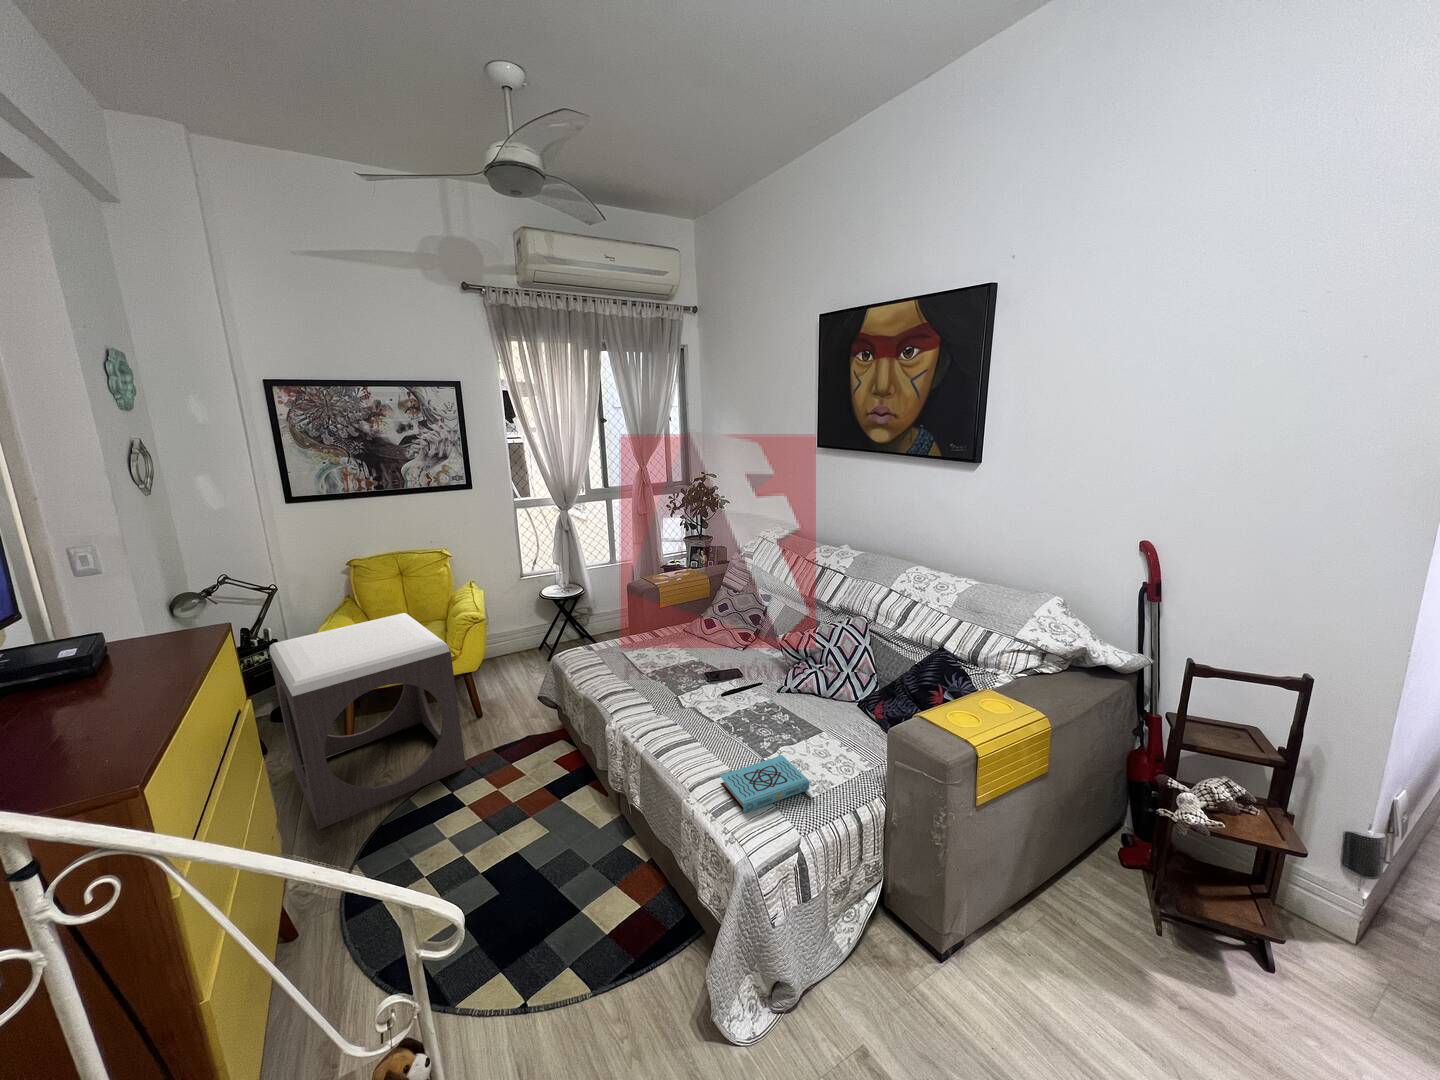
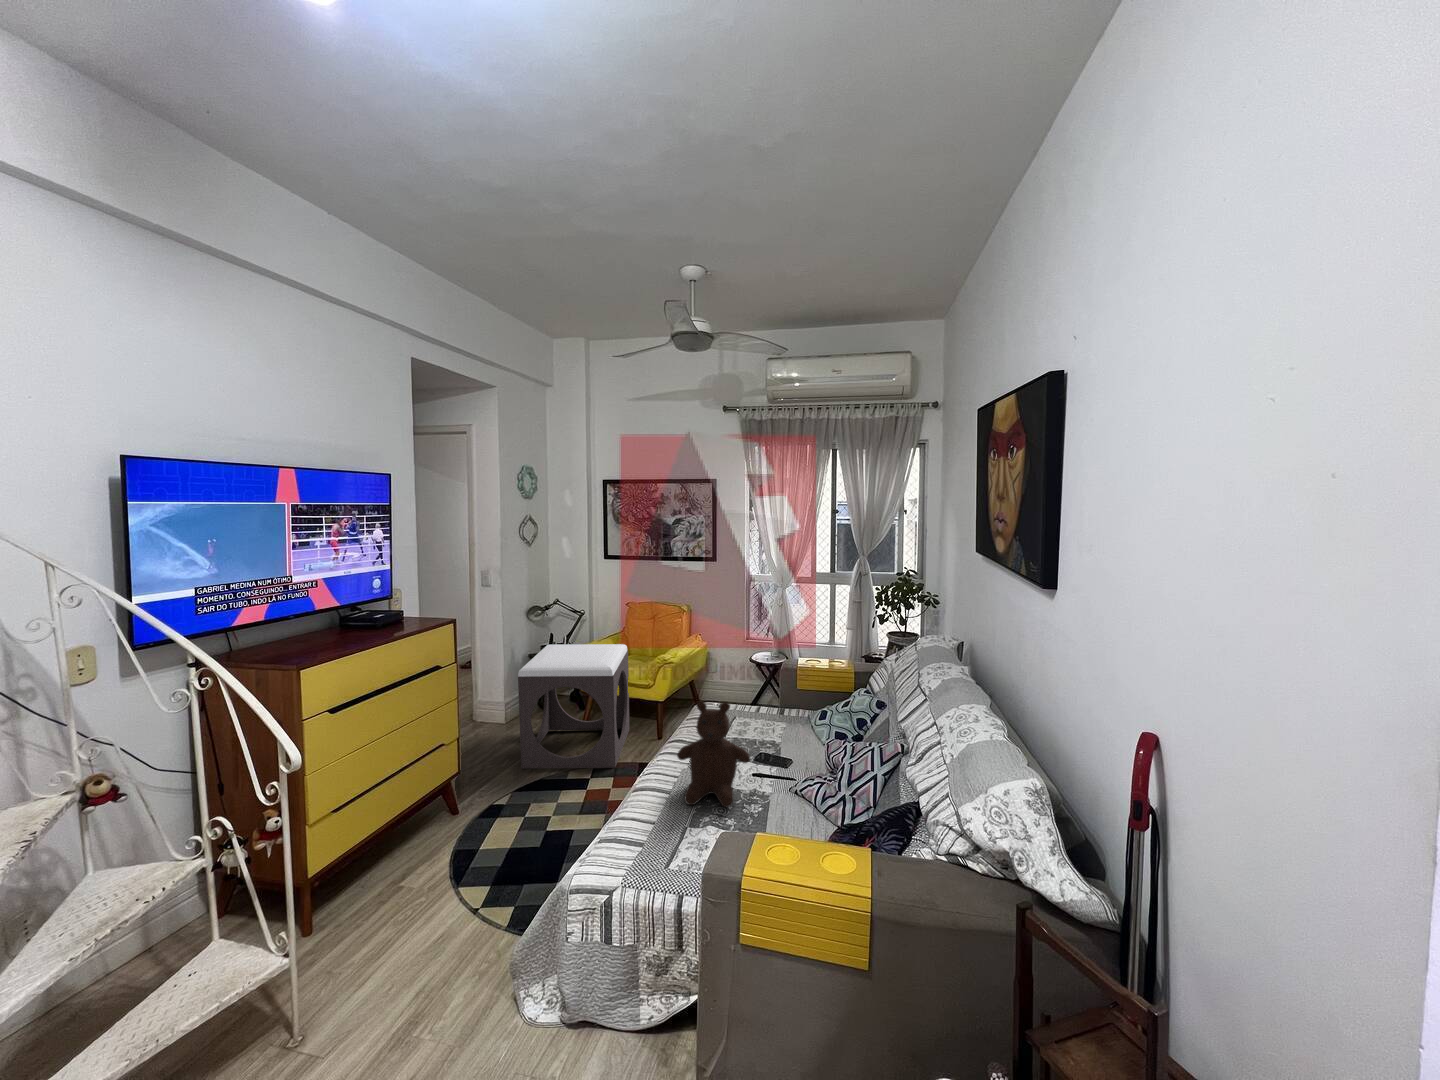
teddy bear: none [691,621,774,739] -> present [677,701,750,807]
book: present [720,755,809,813] -> none [611,818,688,861]

